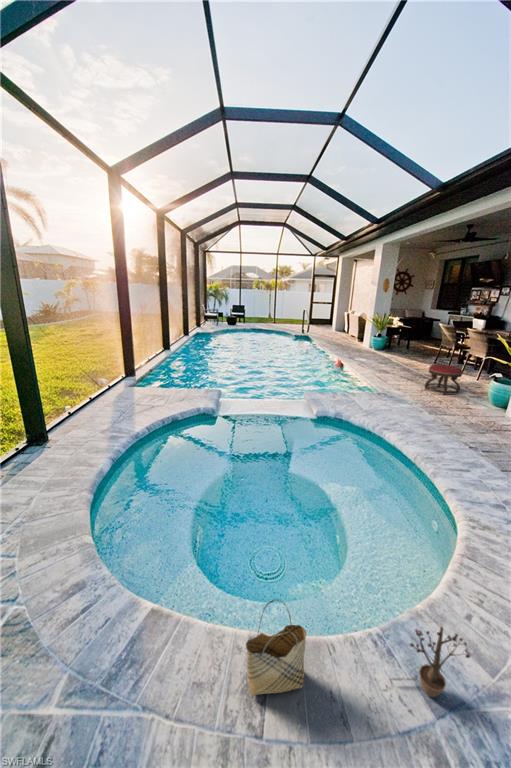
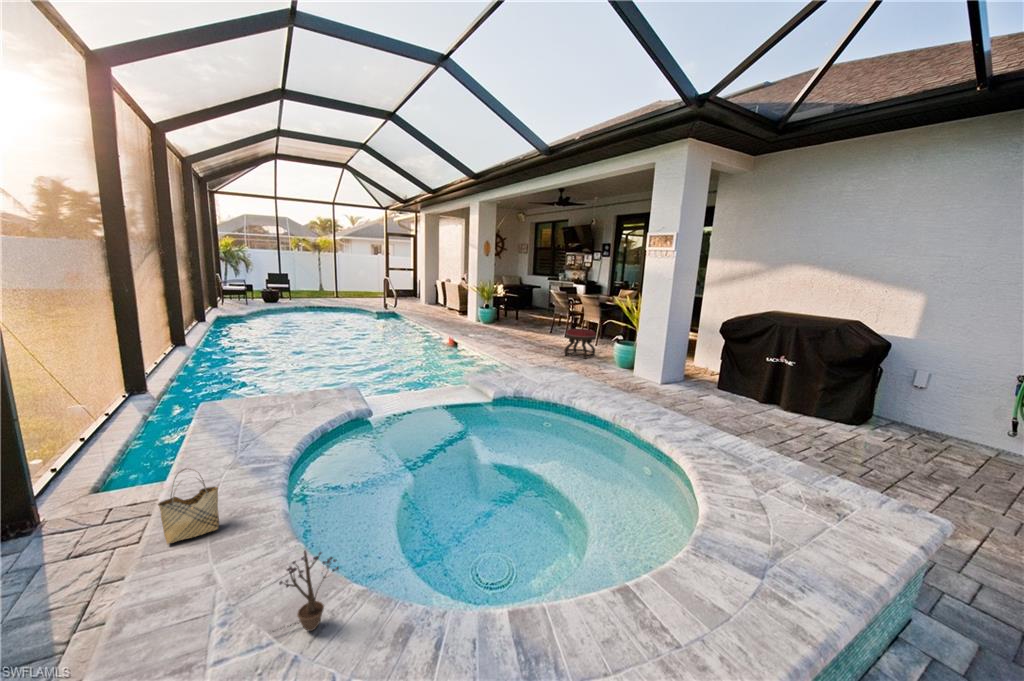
woven basket: present [246,599,306,695] -> present [158,469,219,544]
decorative plant: present [391,627,470,697] -> present [272,551,339,632]

